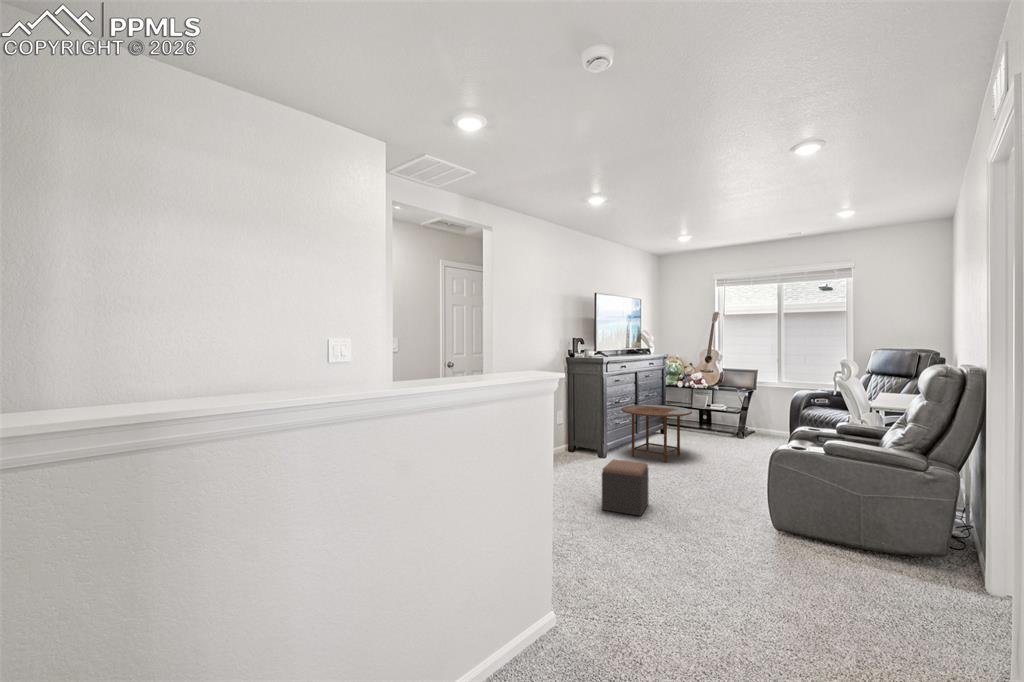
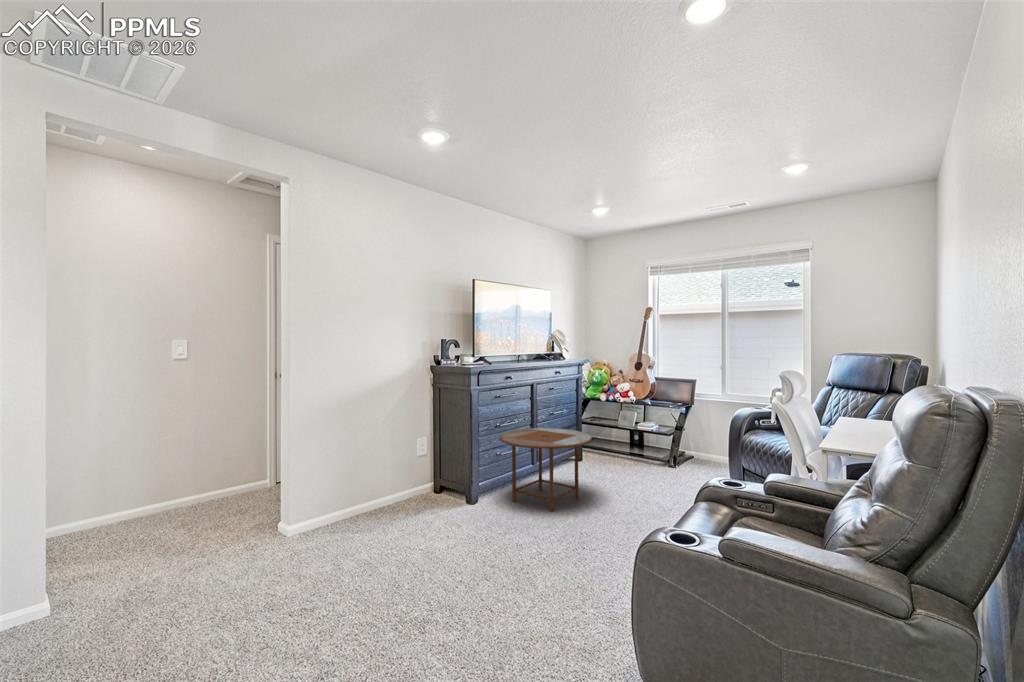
footstool: present [602,459,648,516] -> none [385,529,471,634]

